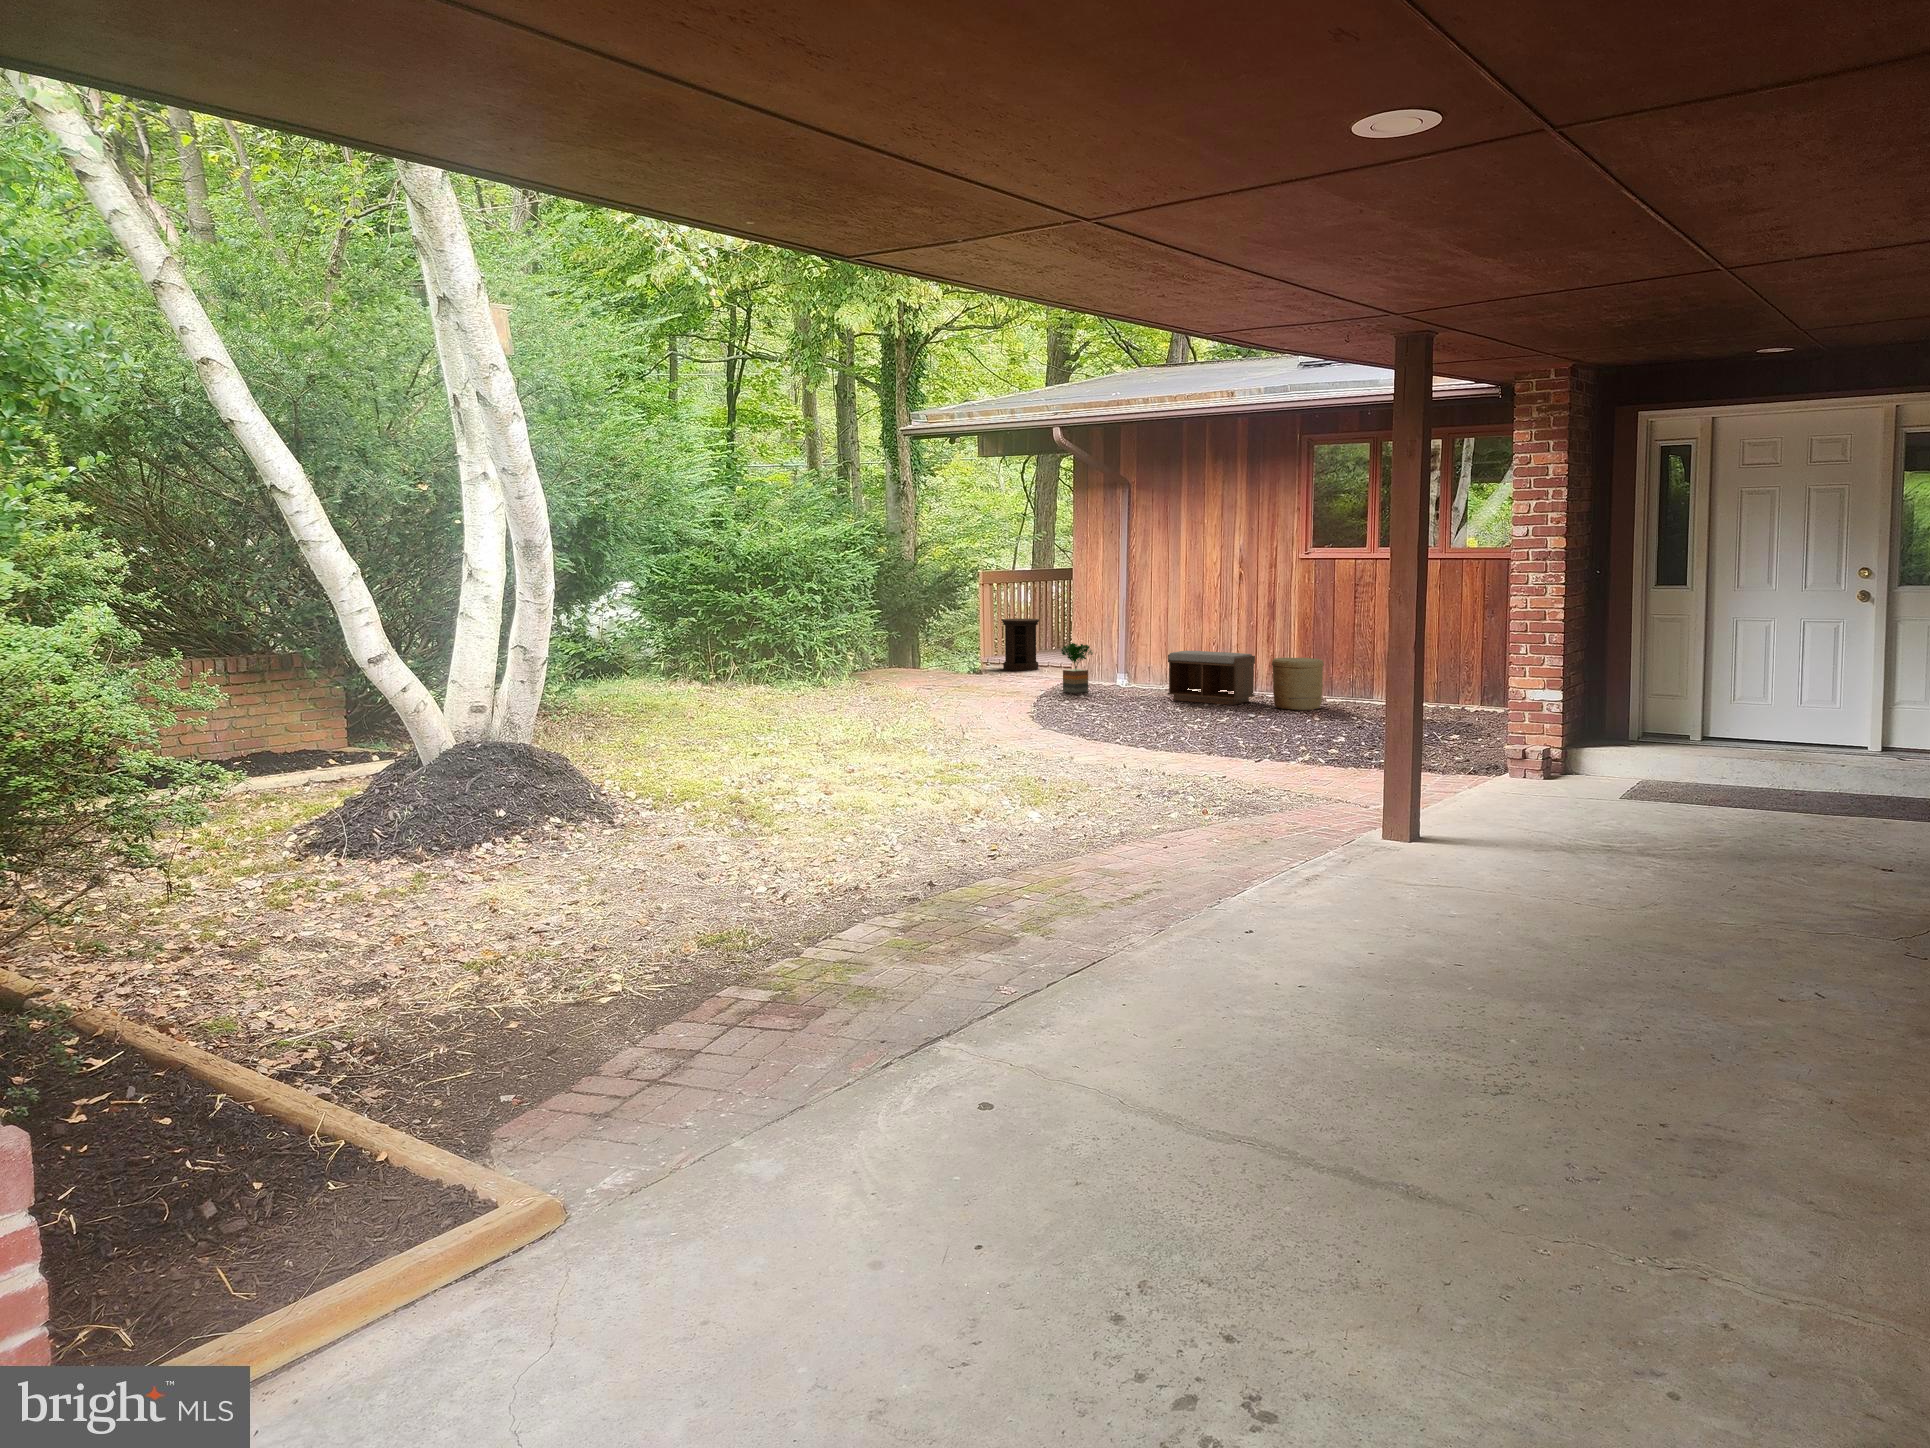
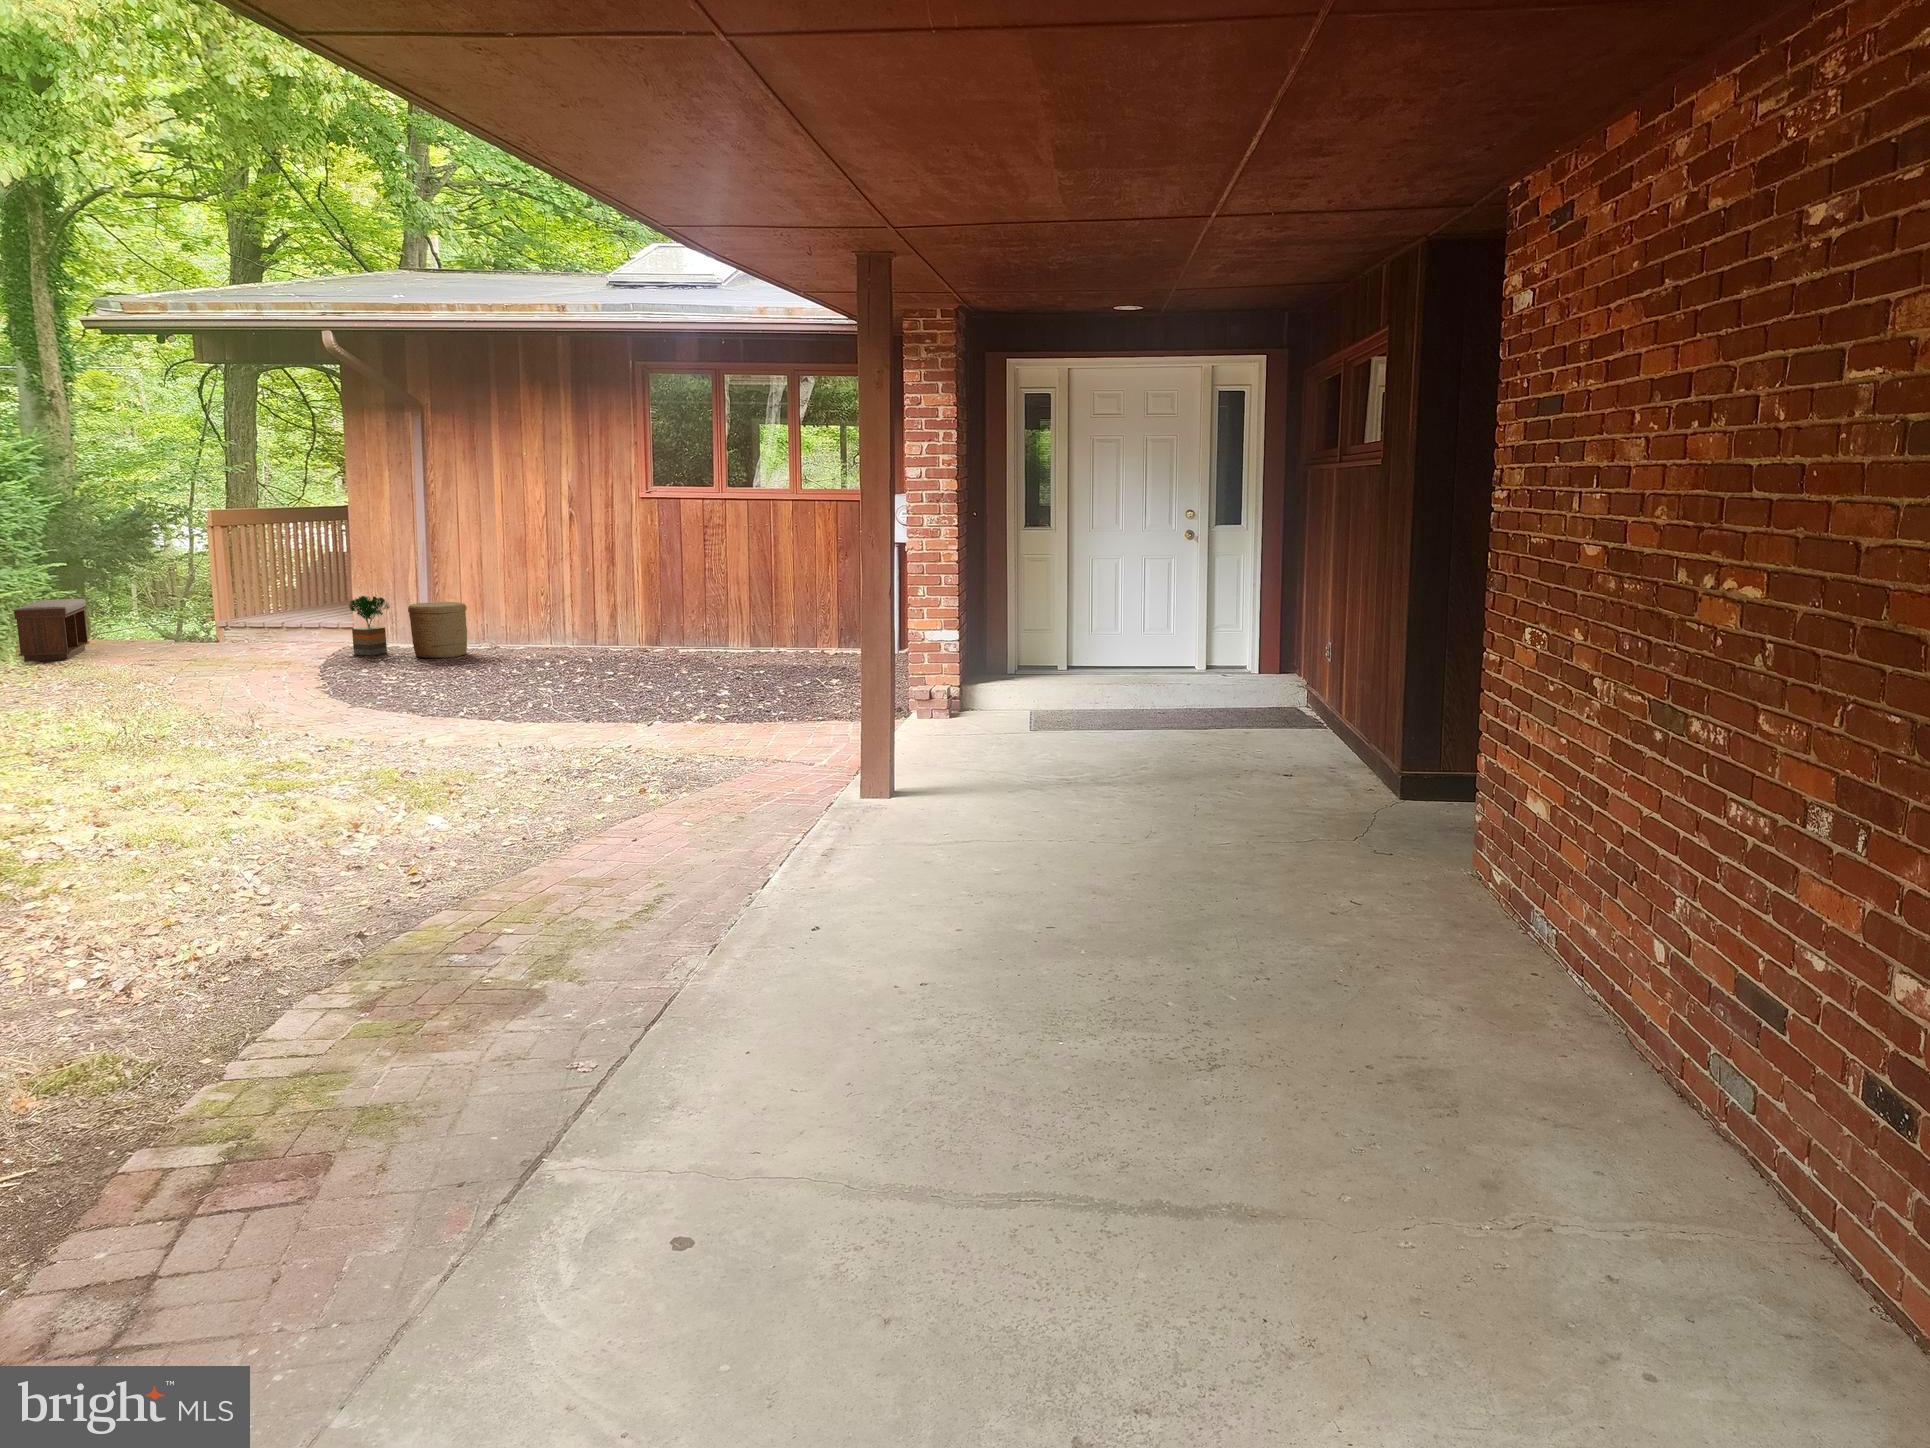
side table: present [1002,619,1040,671] -> none [244,566,300,630]
bench: present [1168,651,1255,705] -> present [14,599,90,661]
woven basket: present [1272,658,1324,710] -> present [408,602,467,658]

